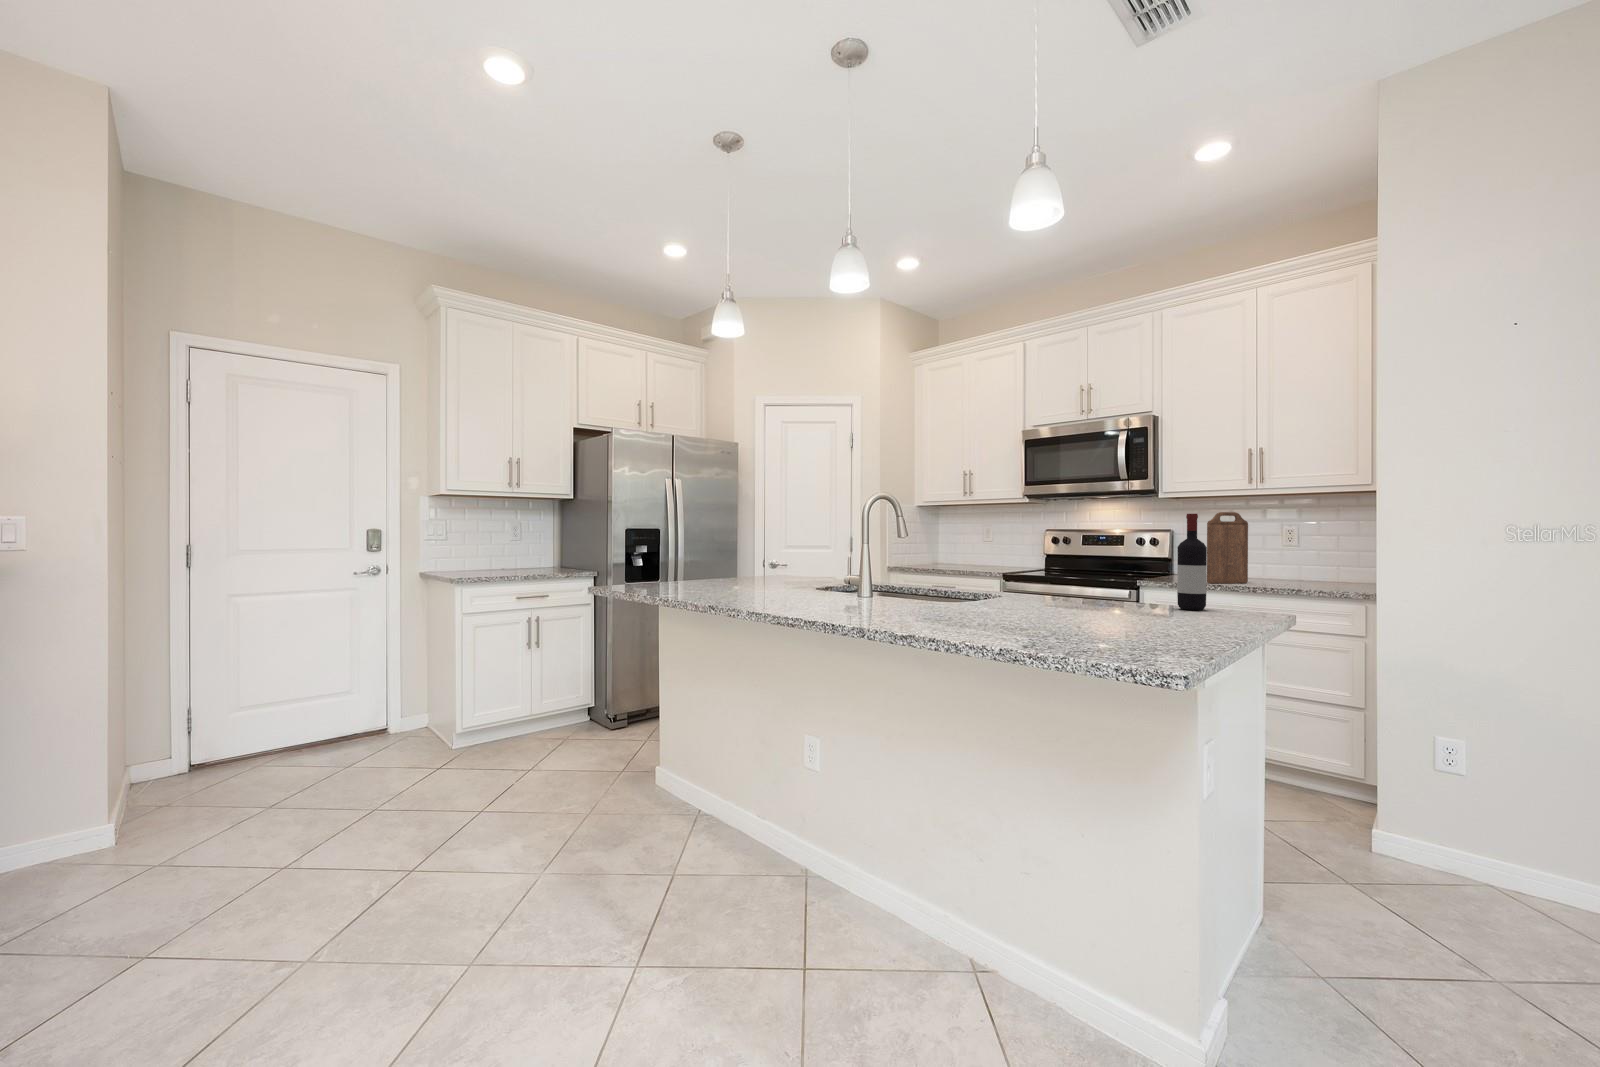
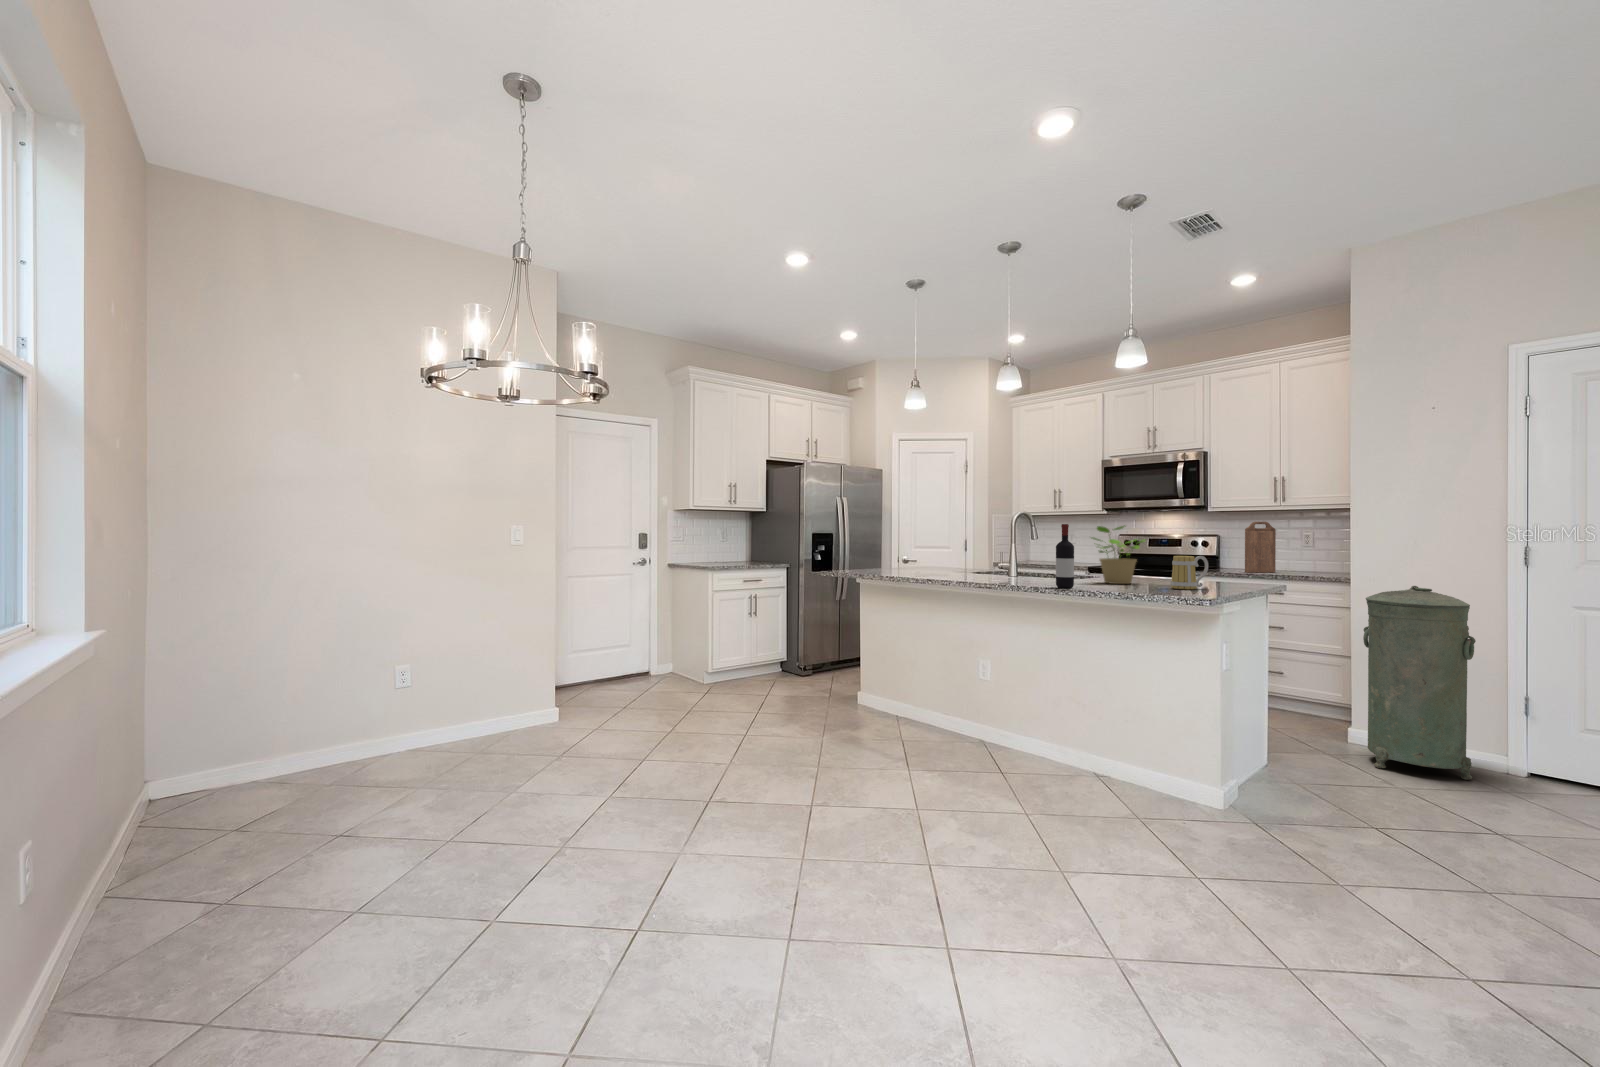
potted plant: none [963,514,1052,611] -> present [1093,526,1144,584]
wine bottle: present [1177,514,1207,610] -> present [1056,524,1074,588]
mug: none [1083,566,1146,626] -> present [1171,556,1208,589]
trash can: none [1385,611,1569,930] -> present [1363,586,1476,780]

